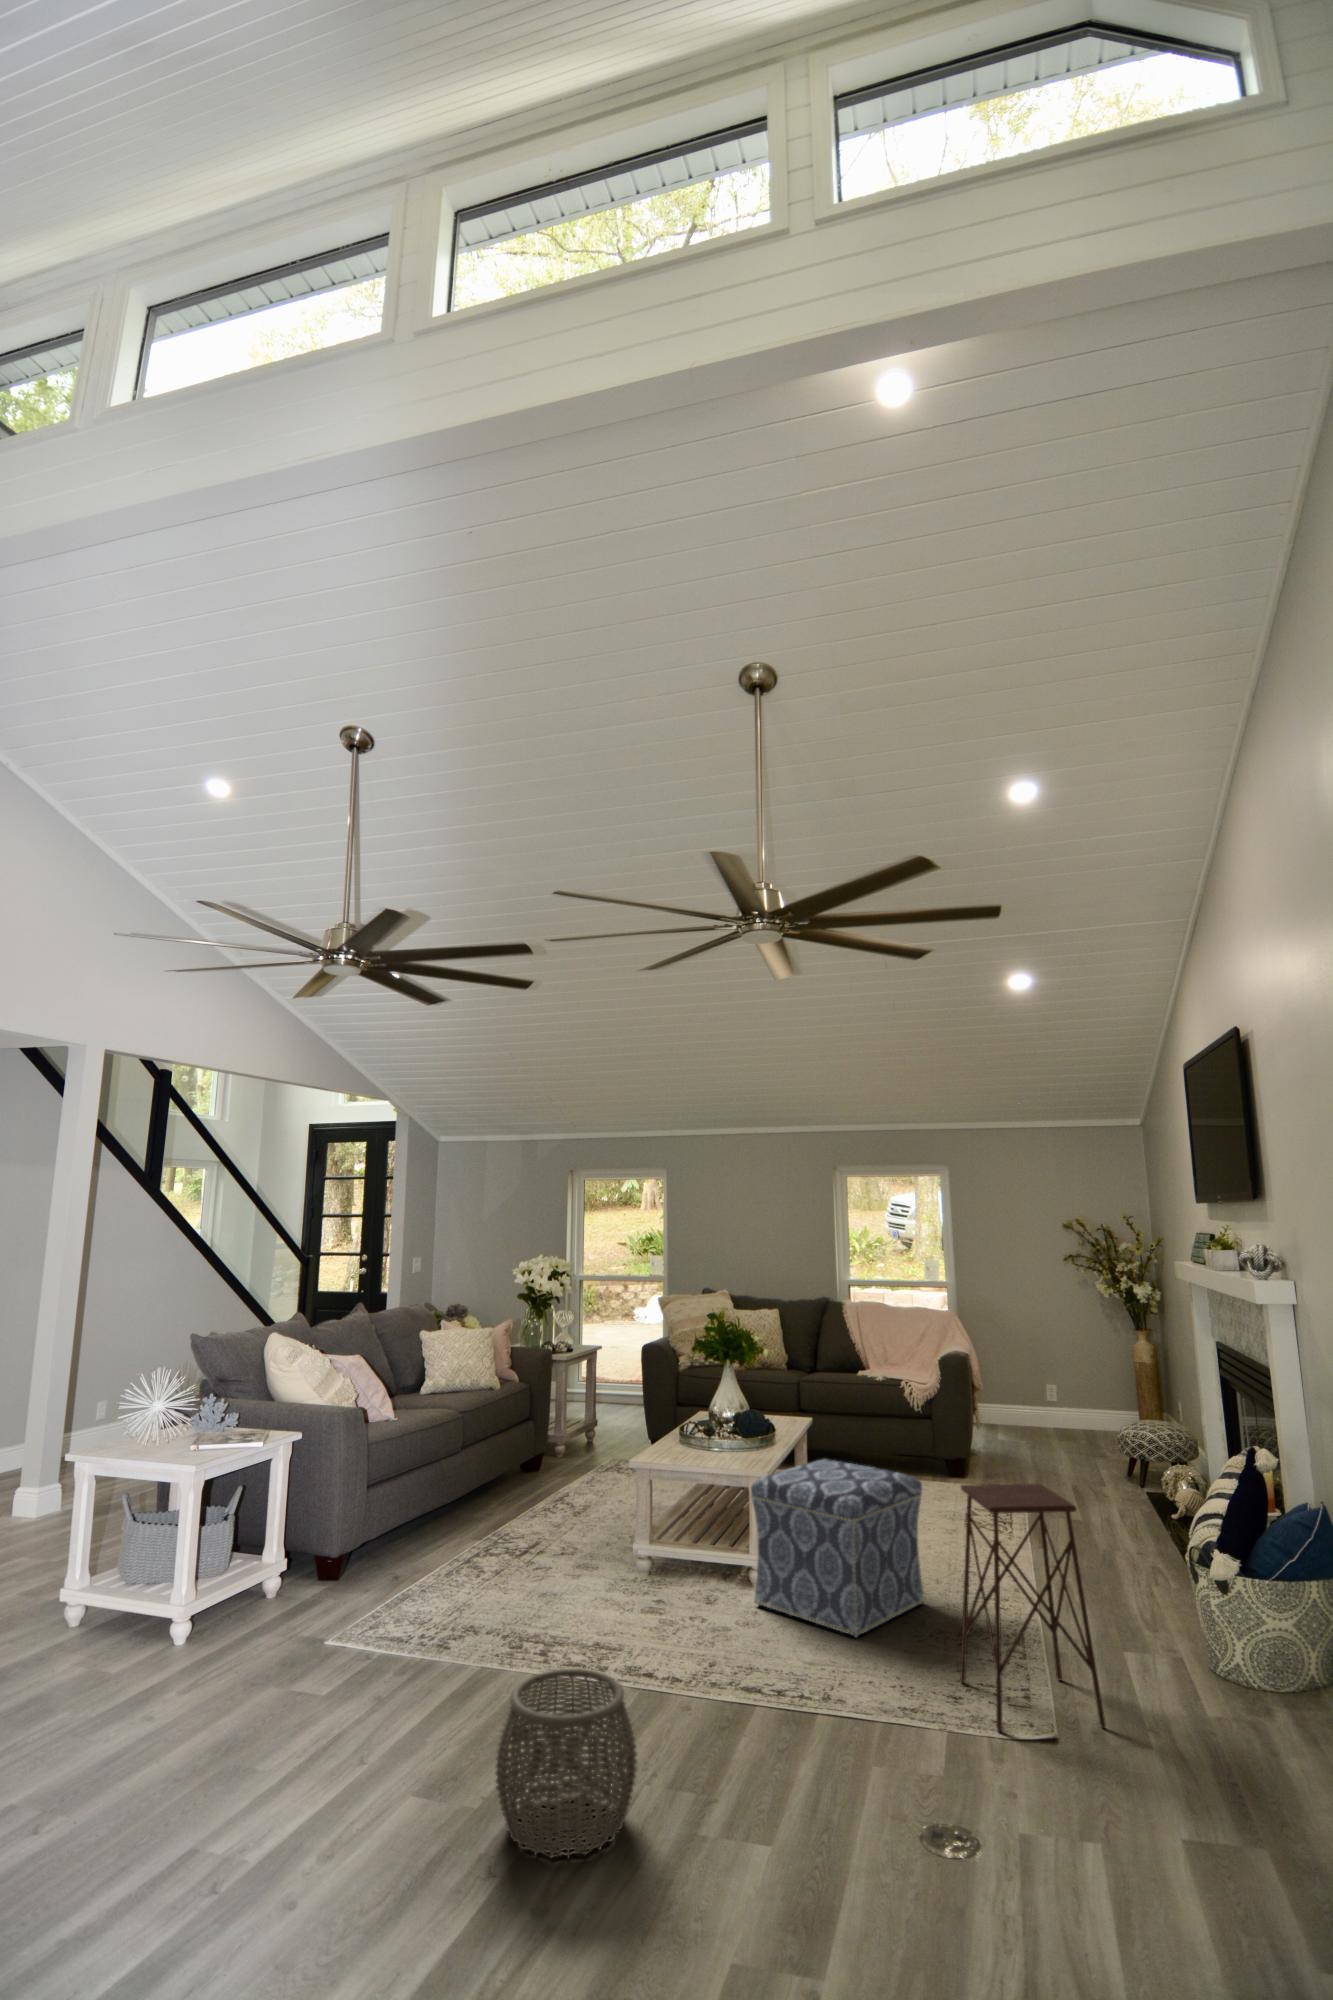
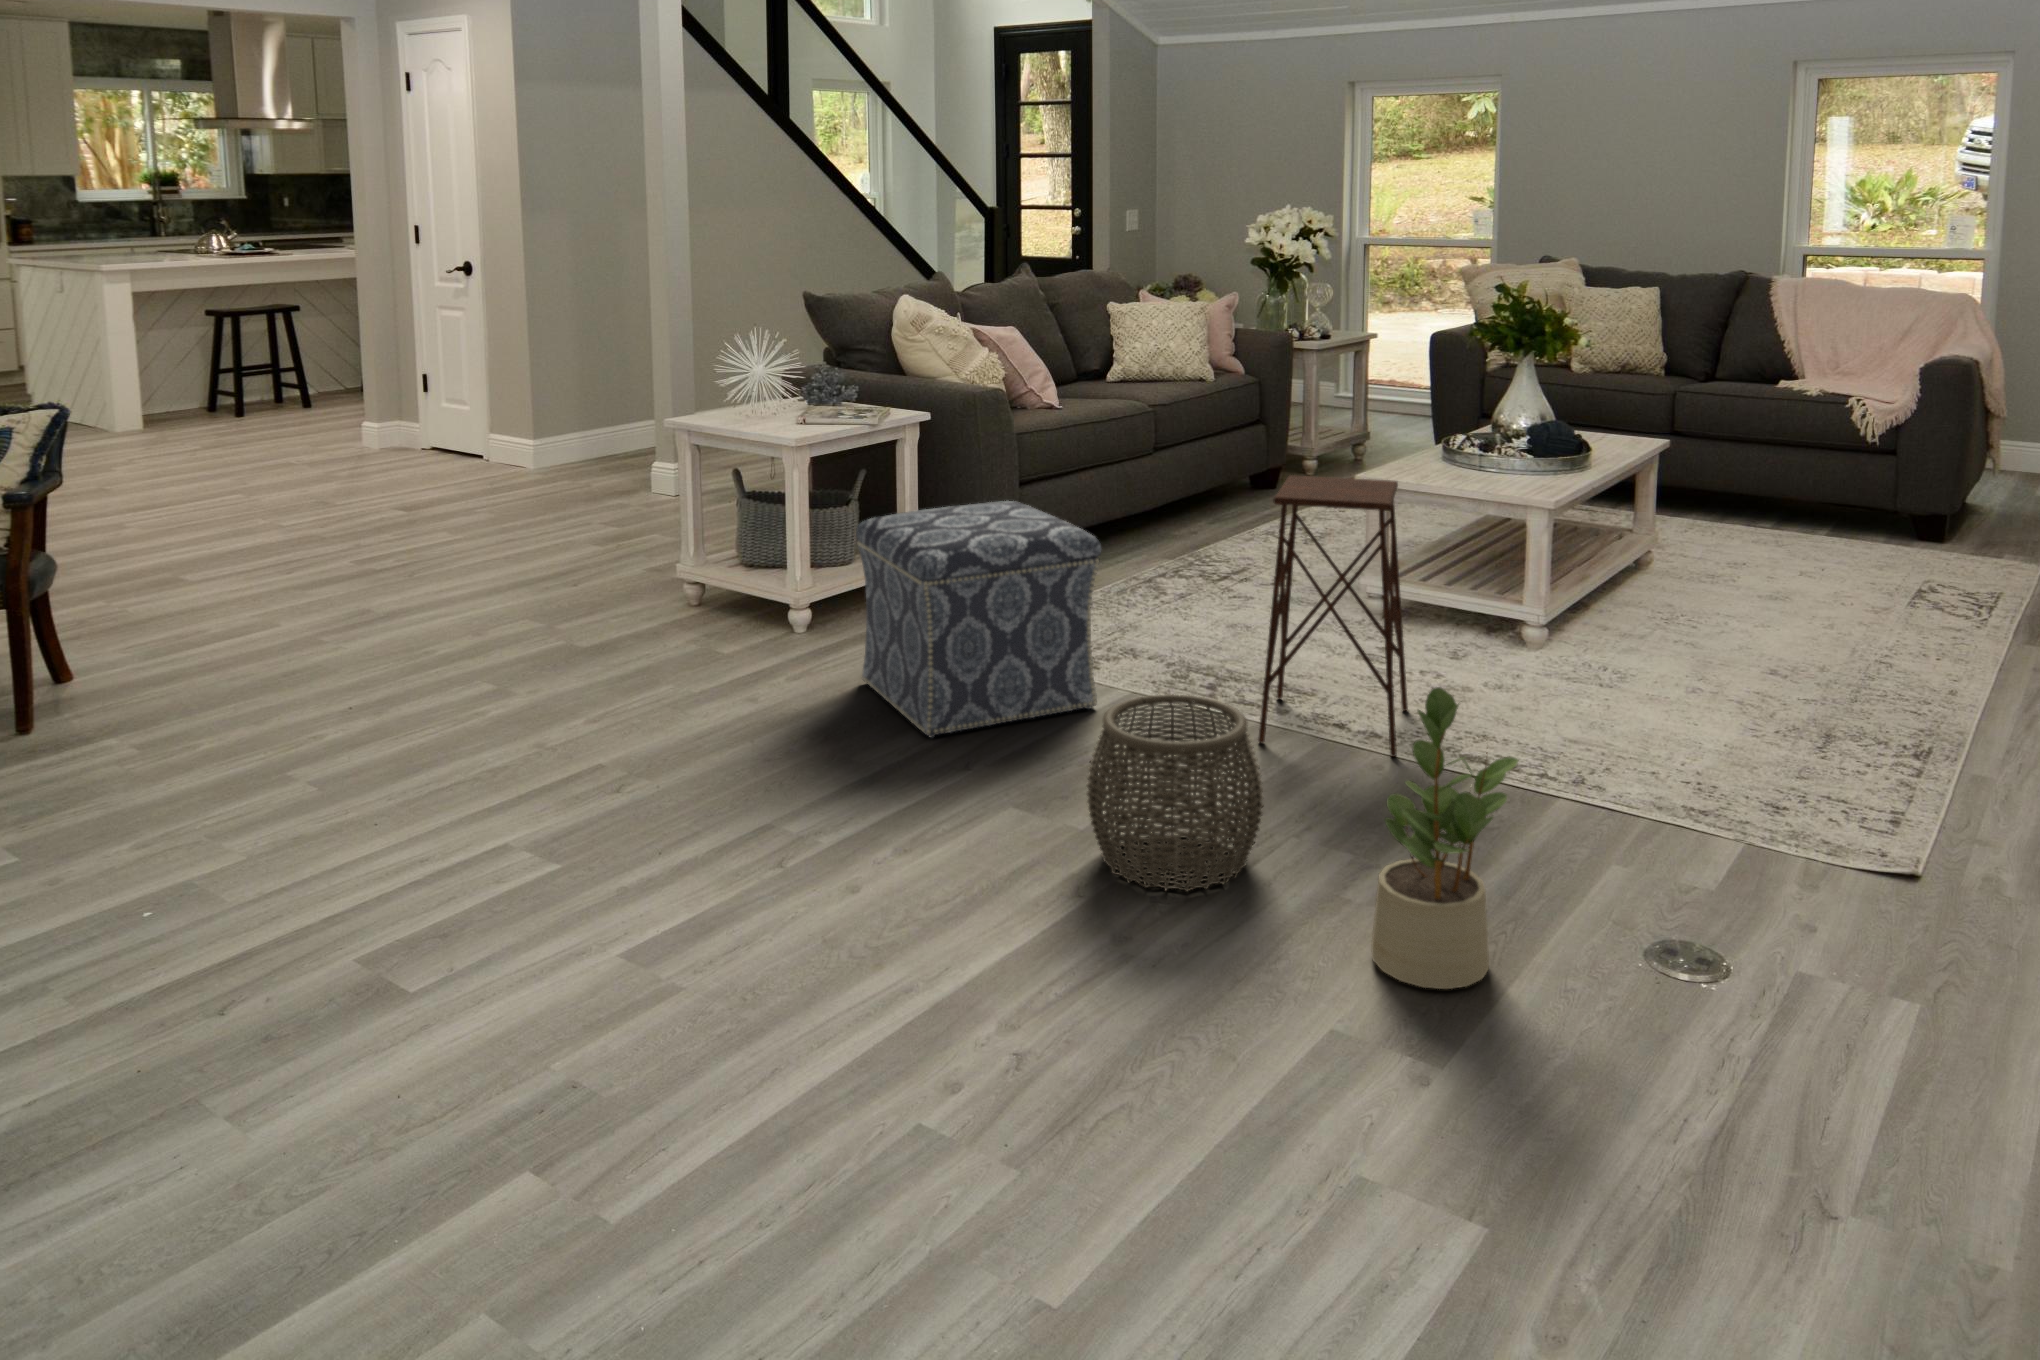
ottoman: present [751,1459,925,1637] -> present [856,501,1101,738]
side table: present [960,1483,1106,1732] -> present [1258,475,1408,757]
potted plant: none [743,1641,836,1911] -> present [1371,687,1519,989]

